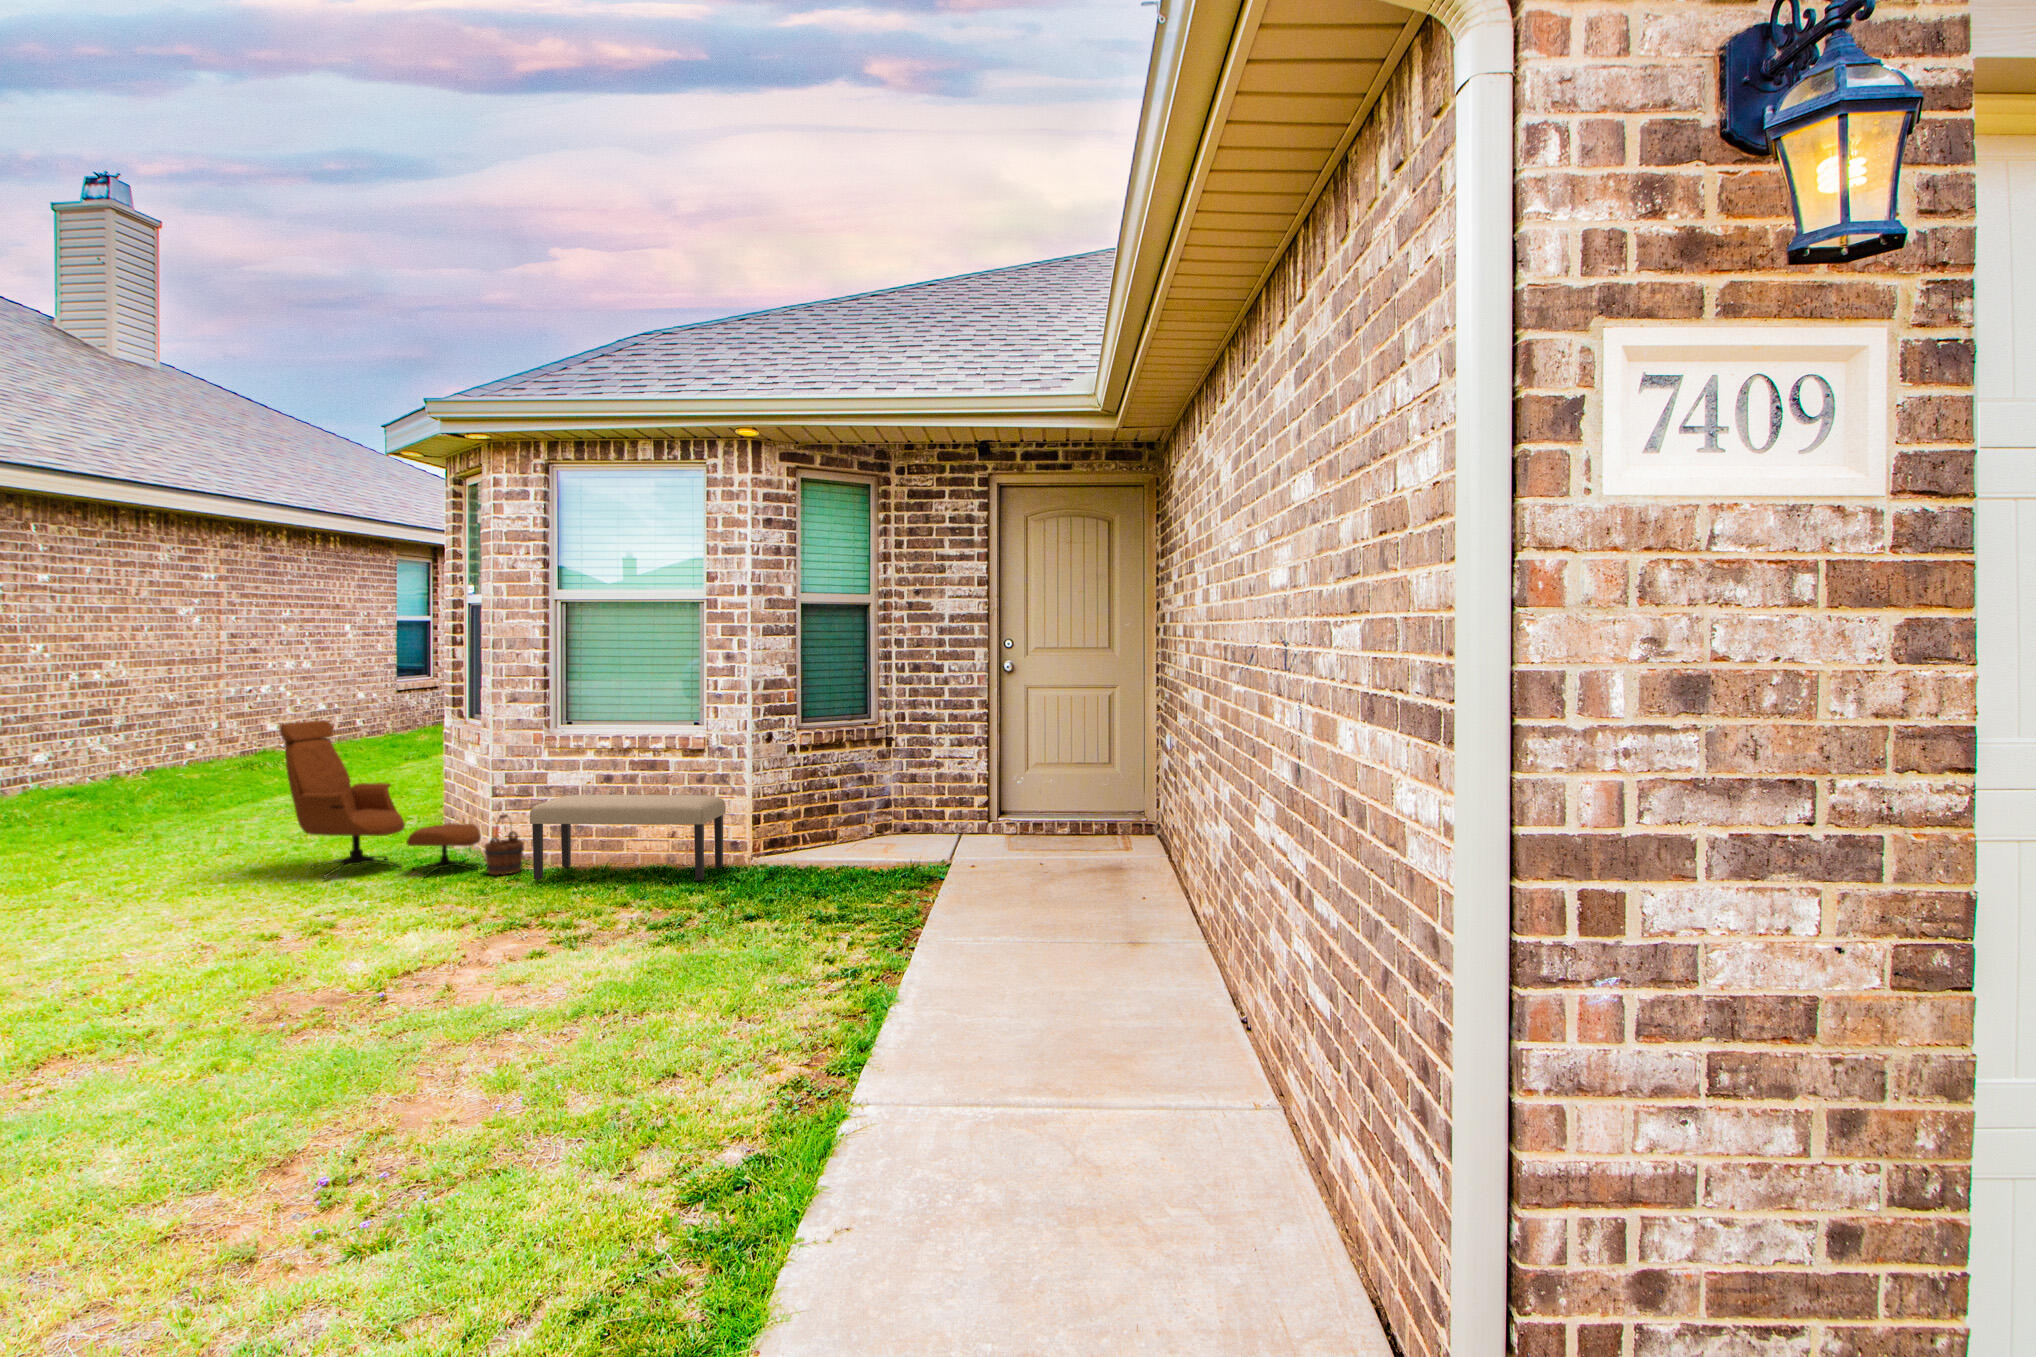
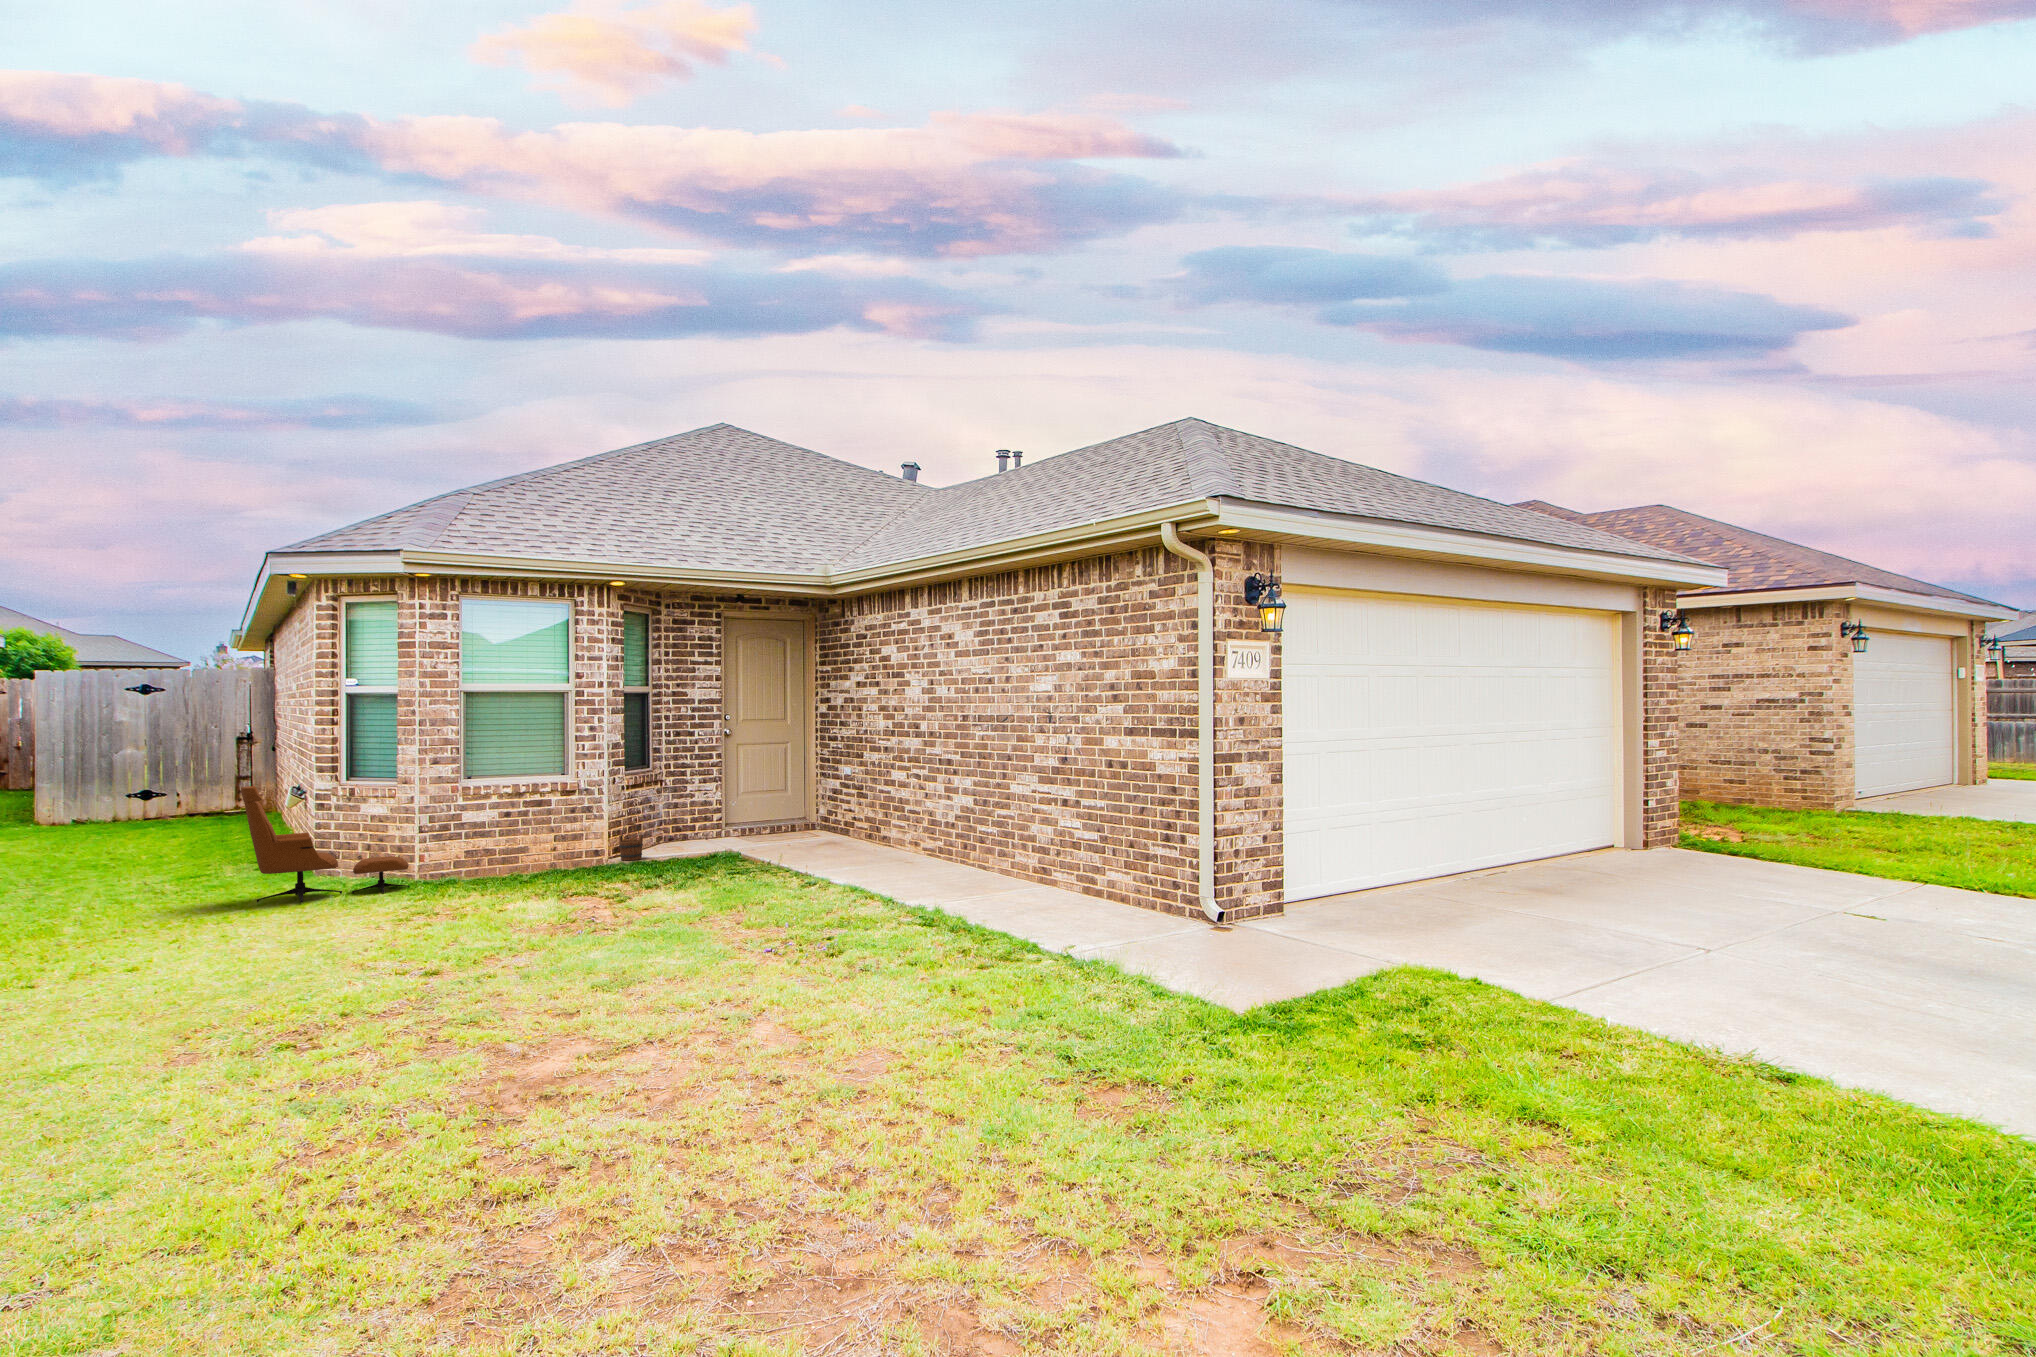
bench: present [530,795,725,881] -> none [476,819,608,883]
wooden bucket: present [484,814,524,875] -> present [619,823,643,861]

